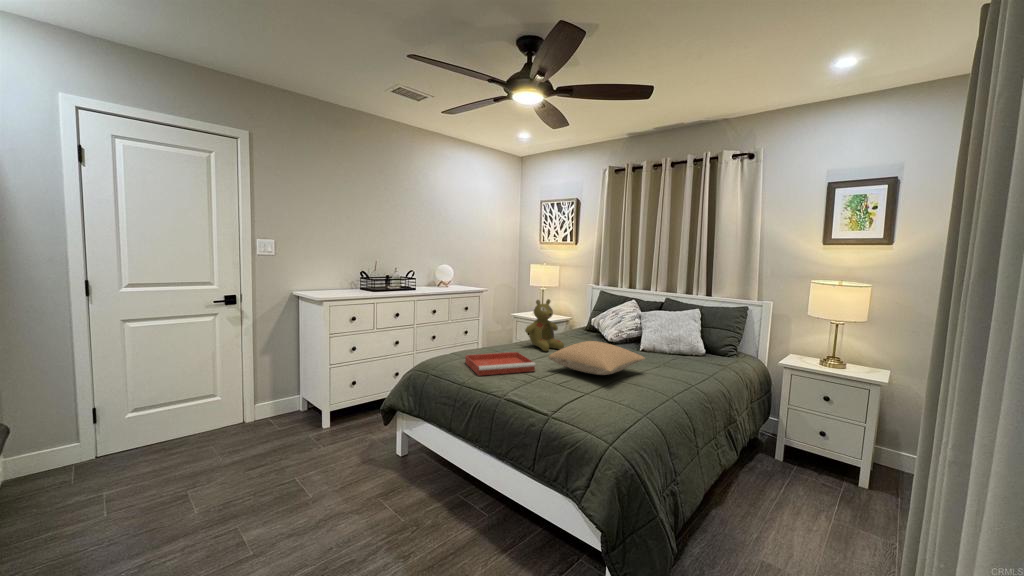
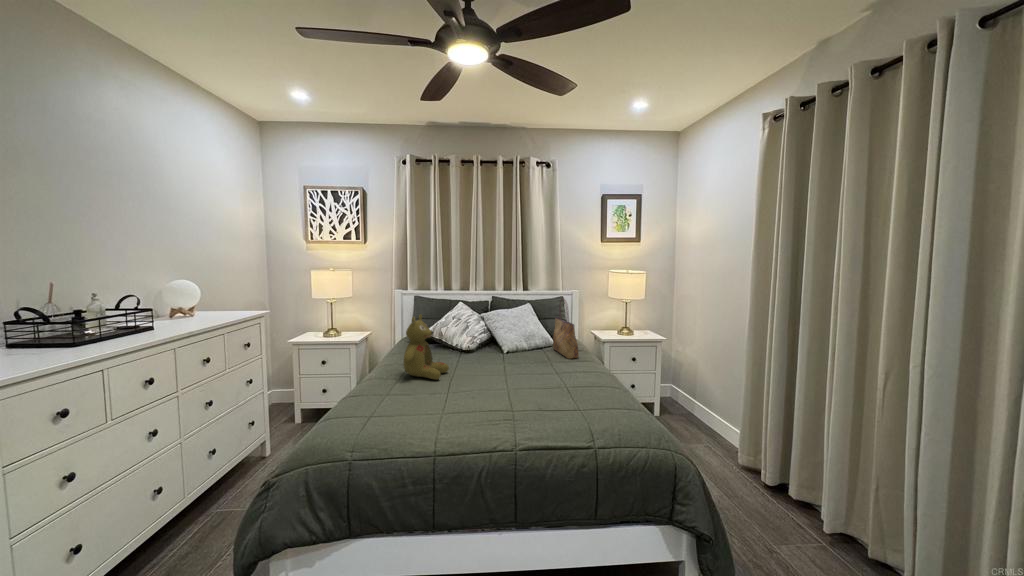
tote bag: none [690,303,709,367] -> present [553,299,578,359]
pillow: present [548,341,645,375] -> none [490,354,575,393]
tray: present [465,352,535,376] -> none [381,390,482,440]

